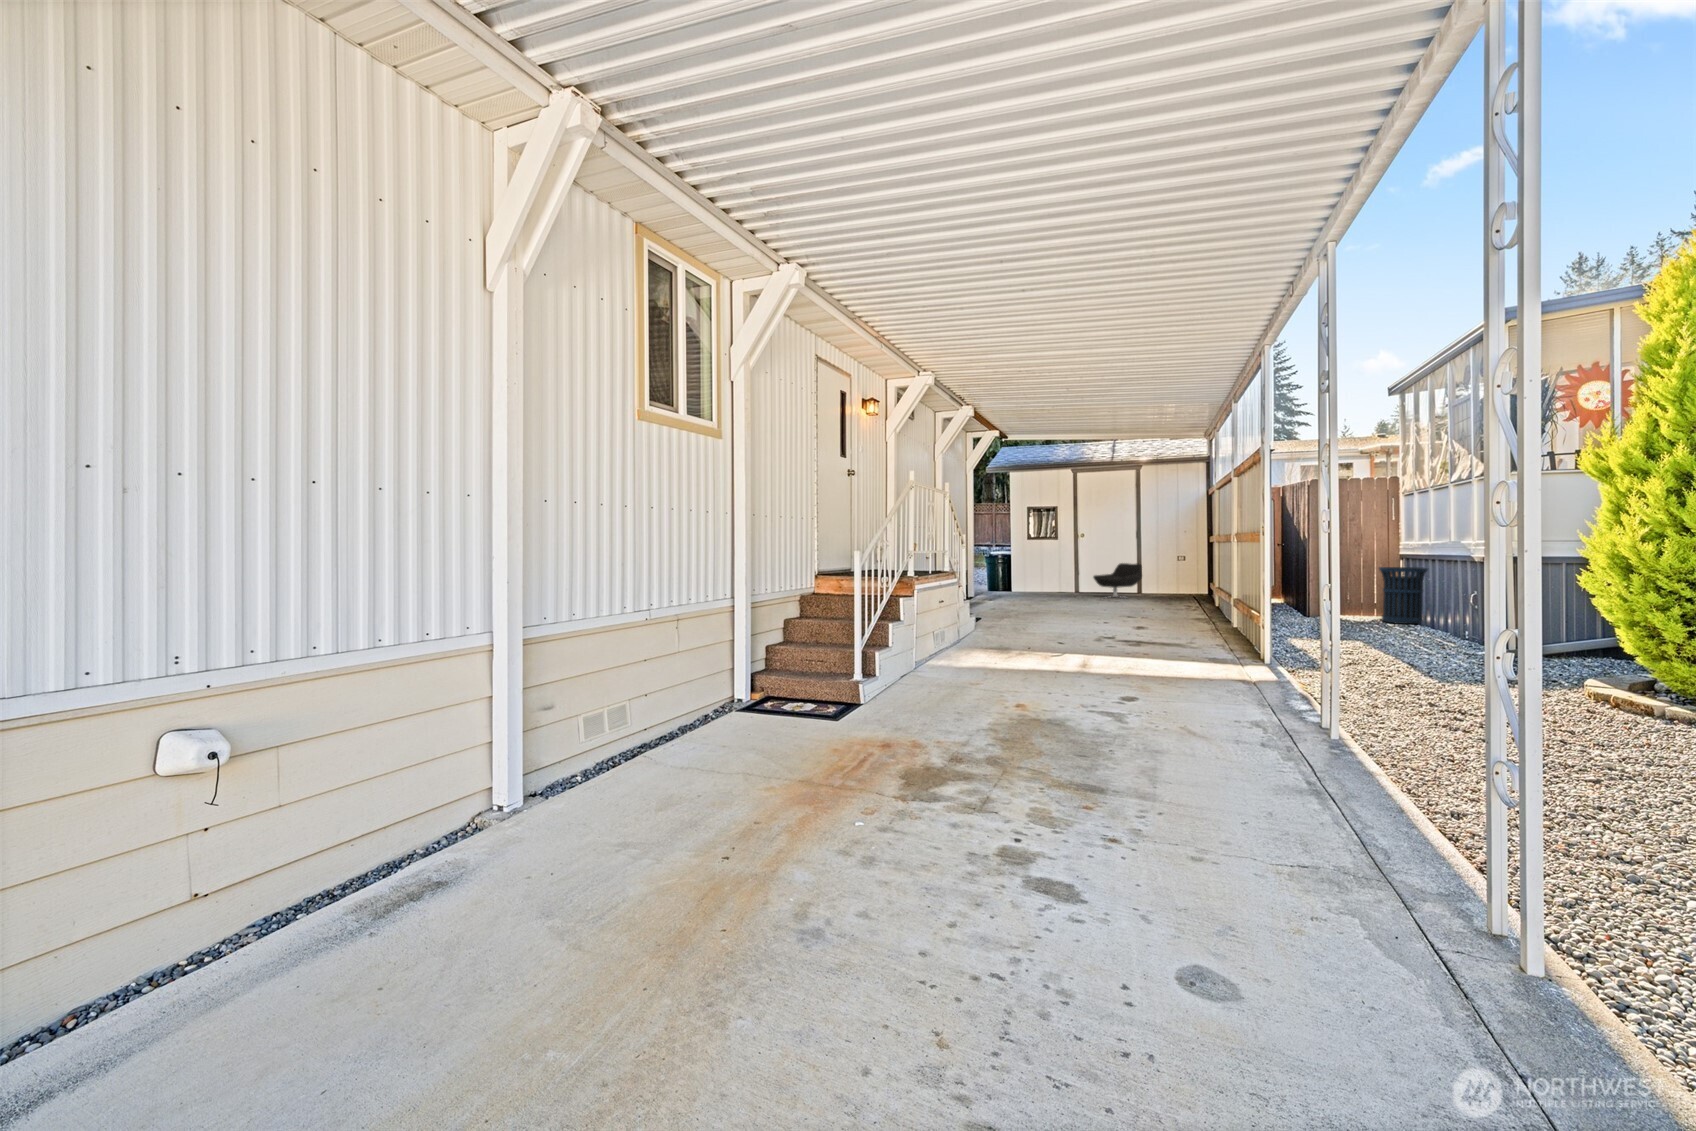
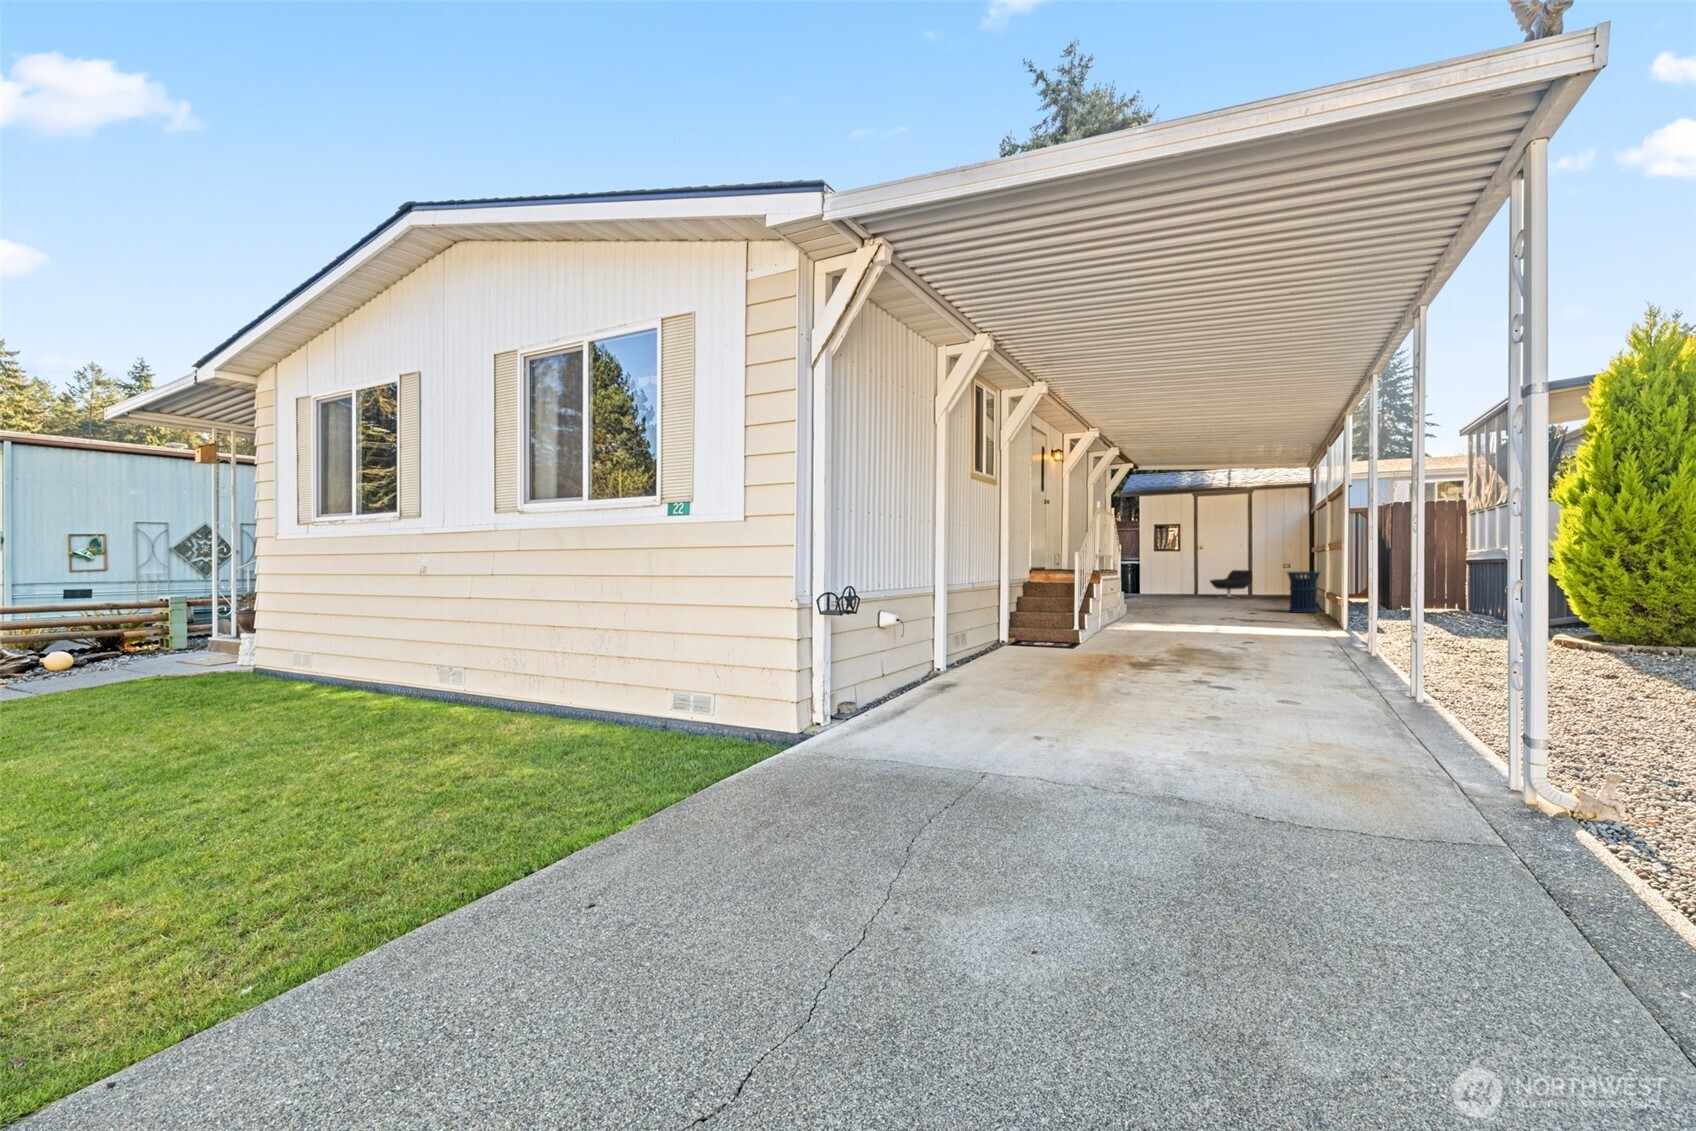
trash can: present [1379,567,1428,624] -> present [1286,571,1320,613]

